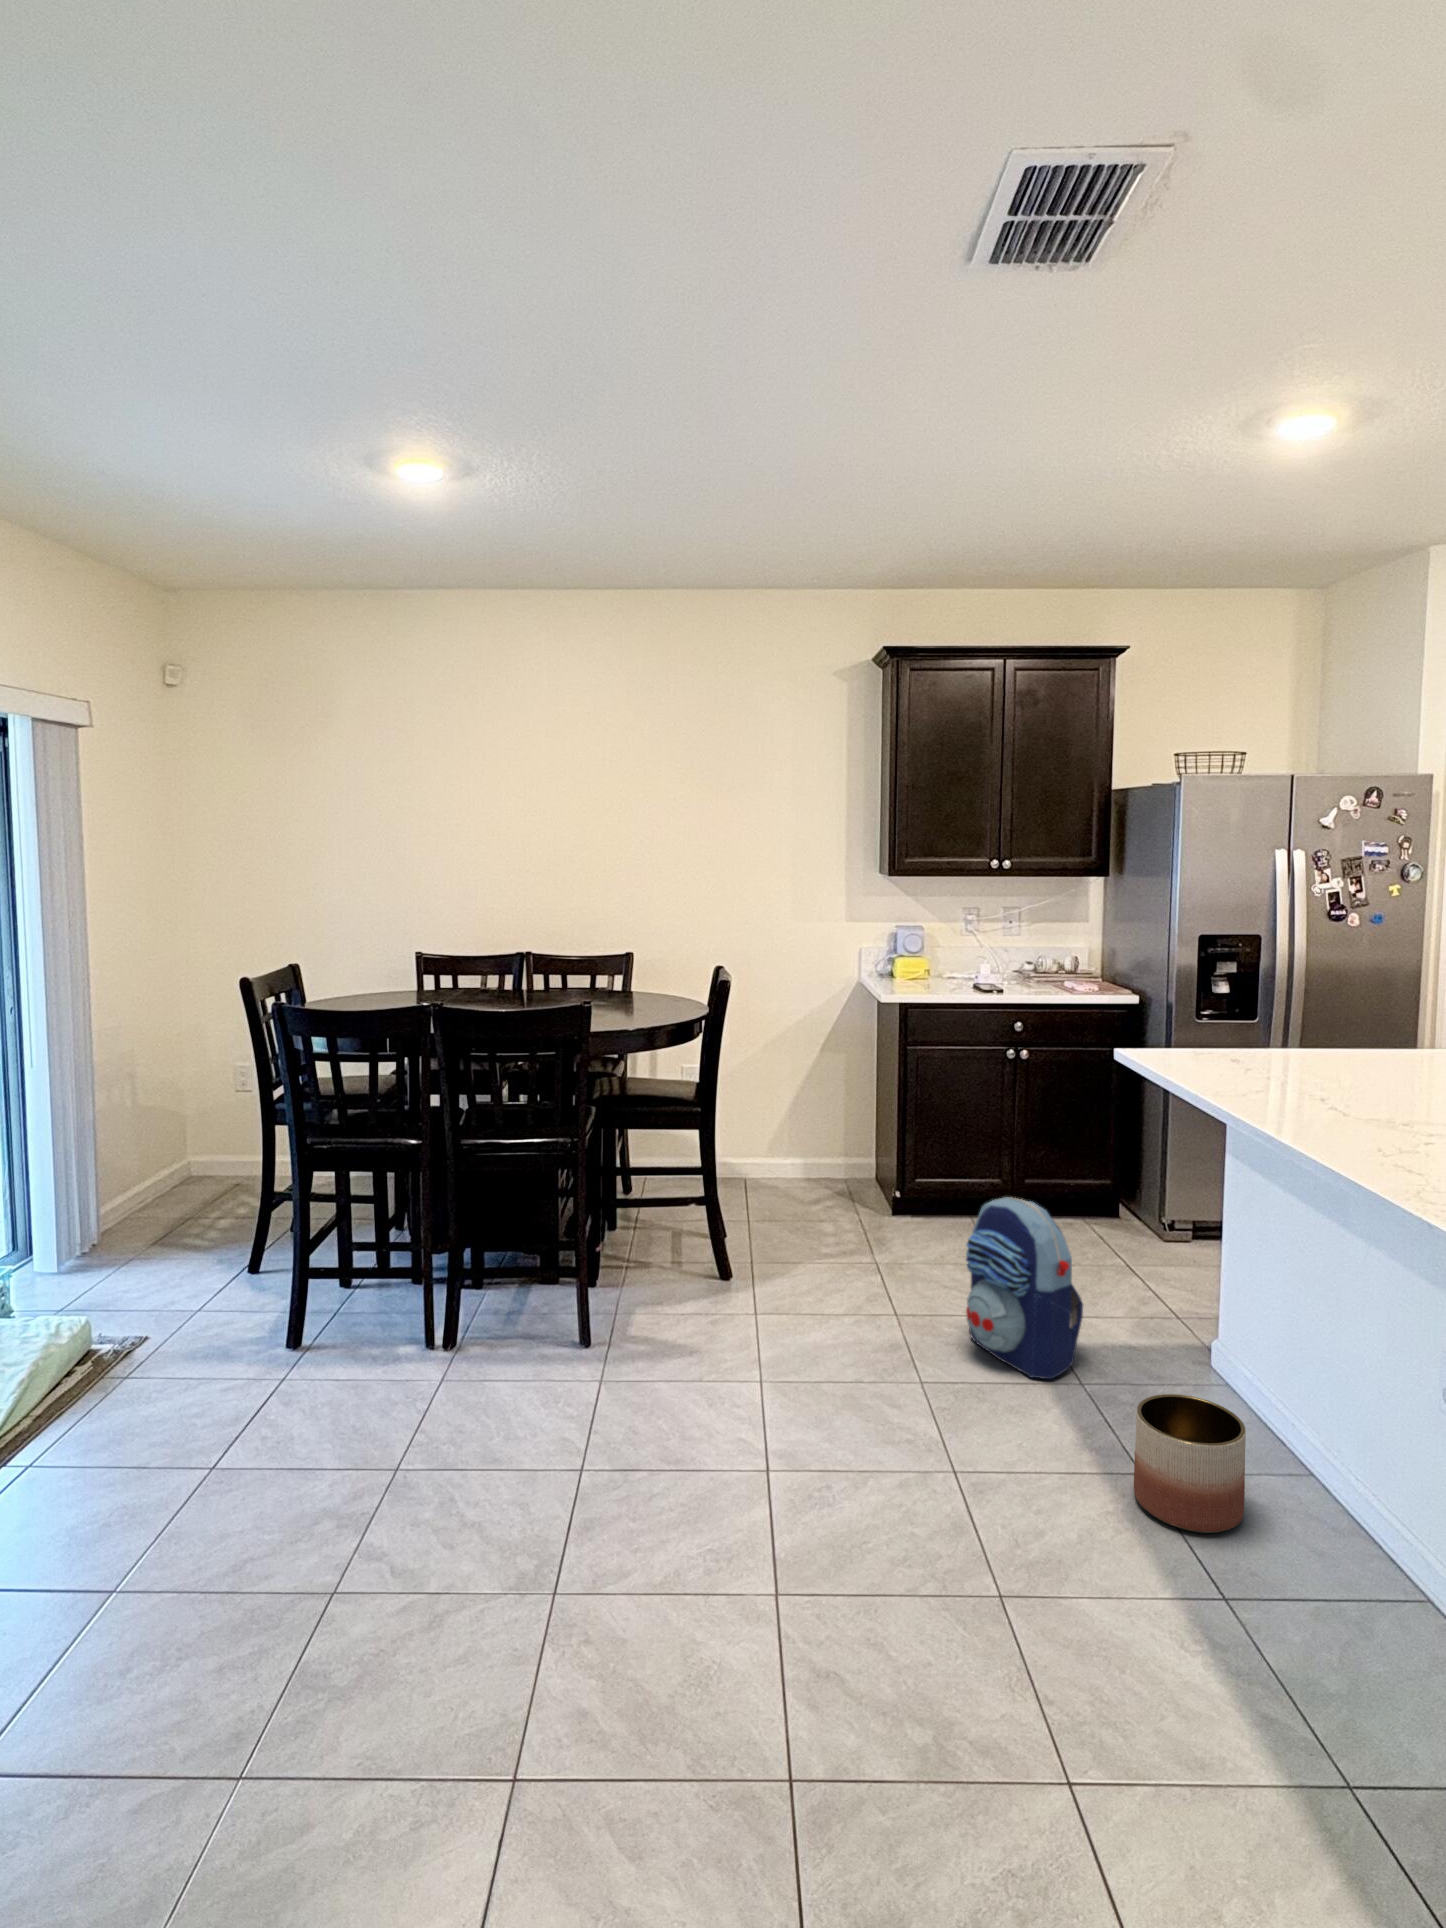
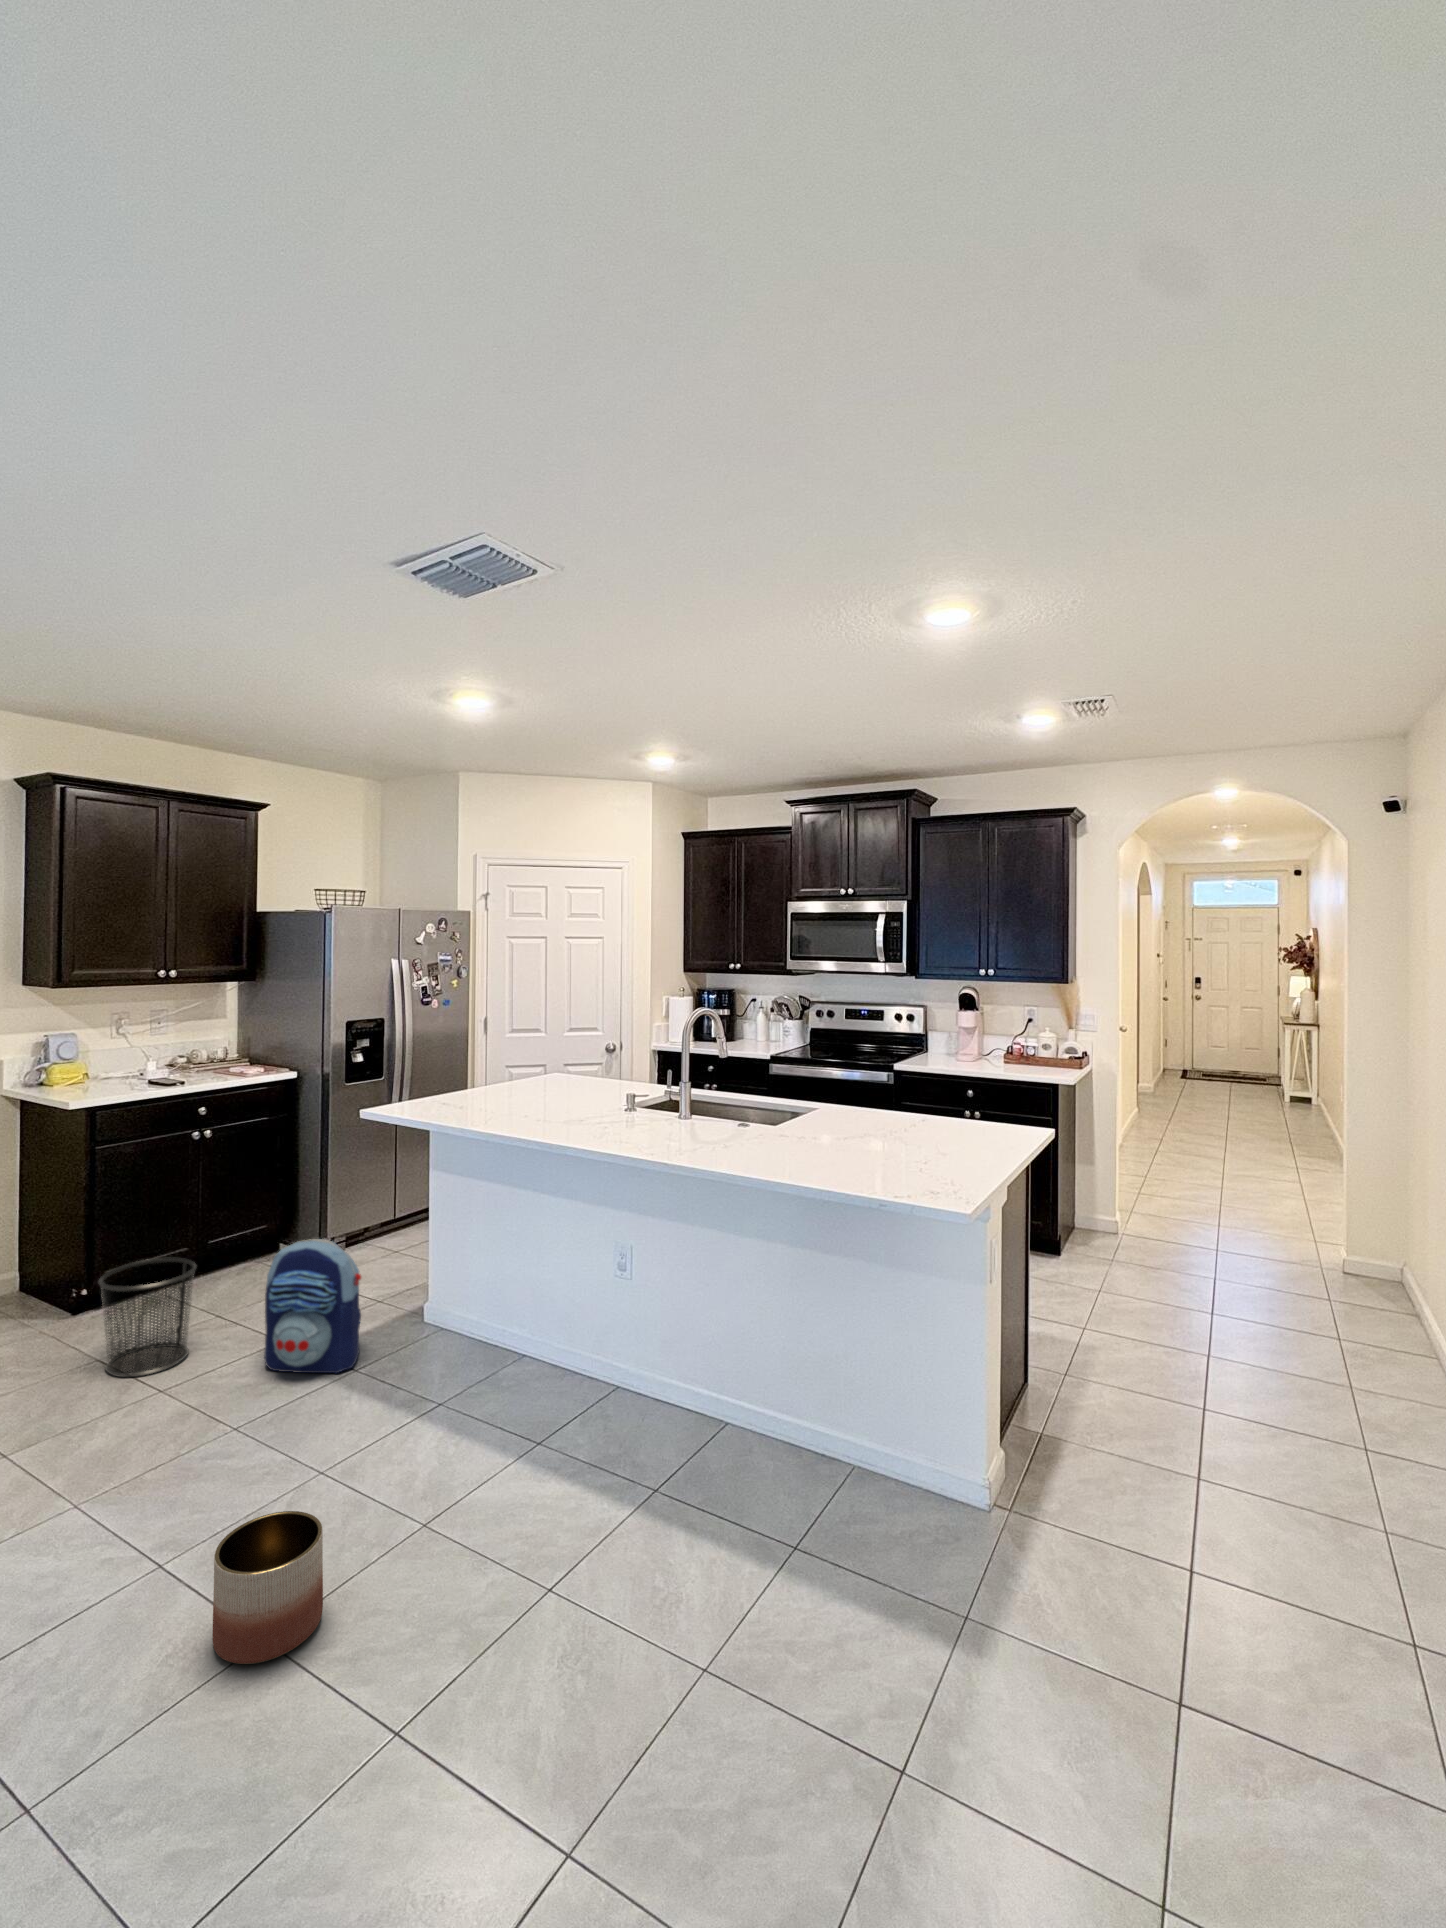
waste bin: none [843,1172,936,1295] -> present [99,1257,196,1377]
planter: present [1134,1394,1246,1533] -> present [212,1511,323,1664]

